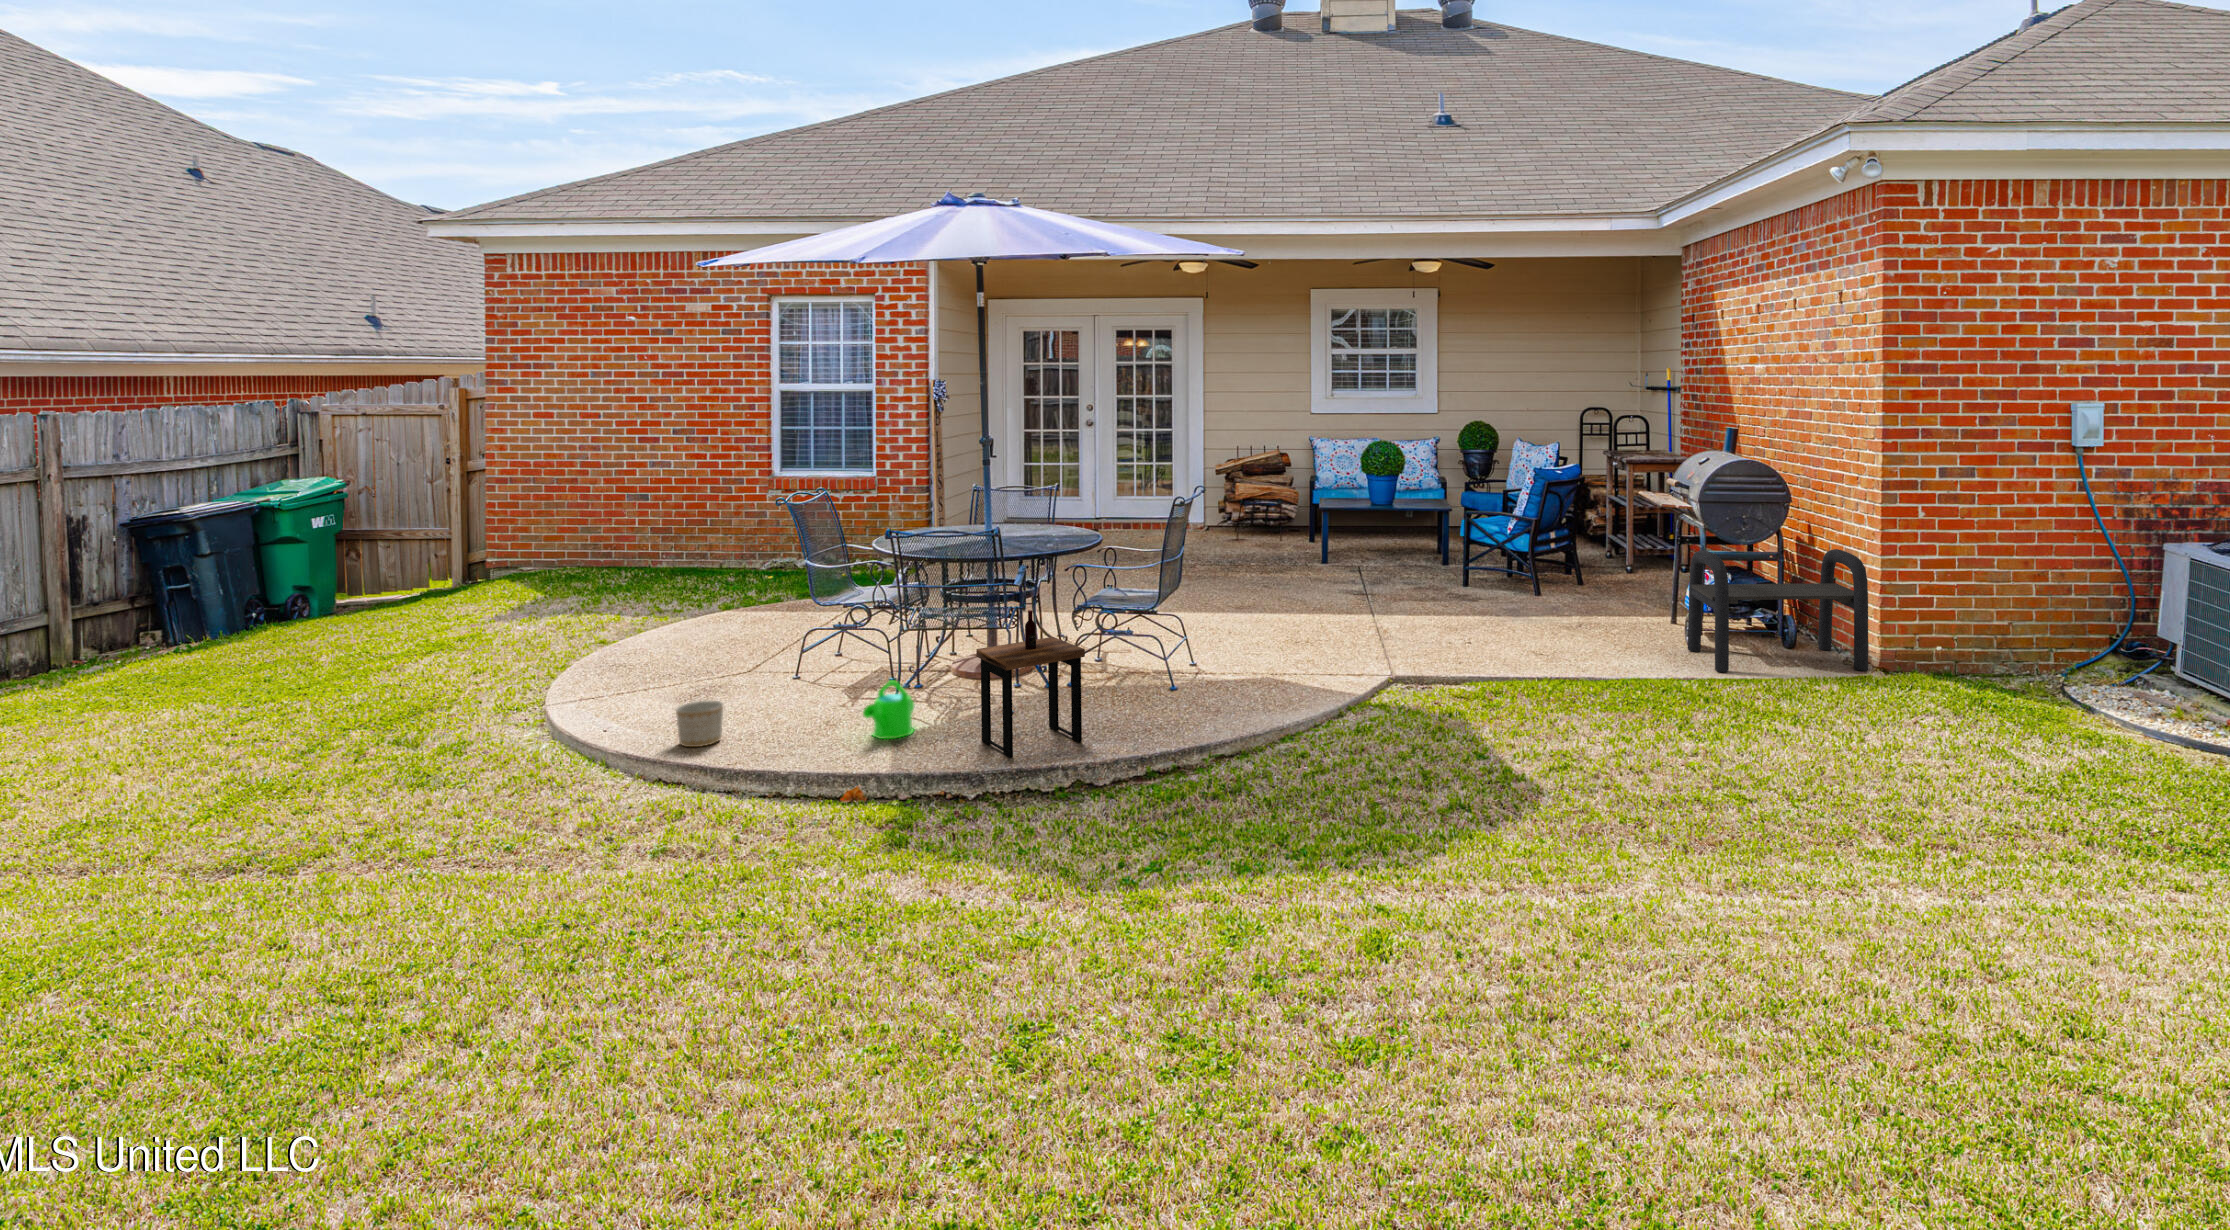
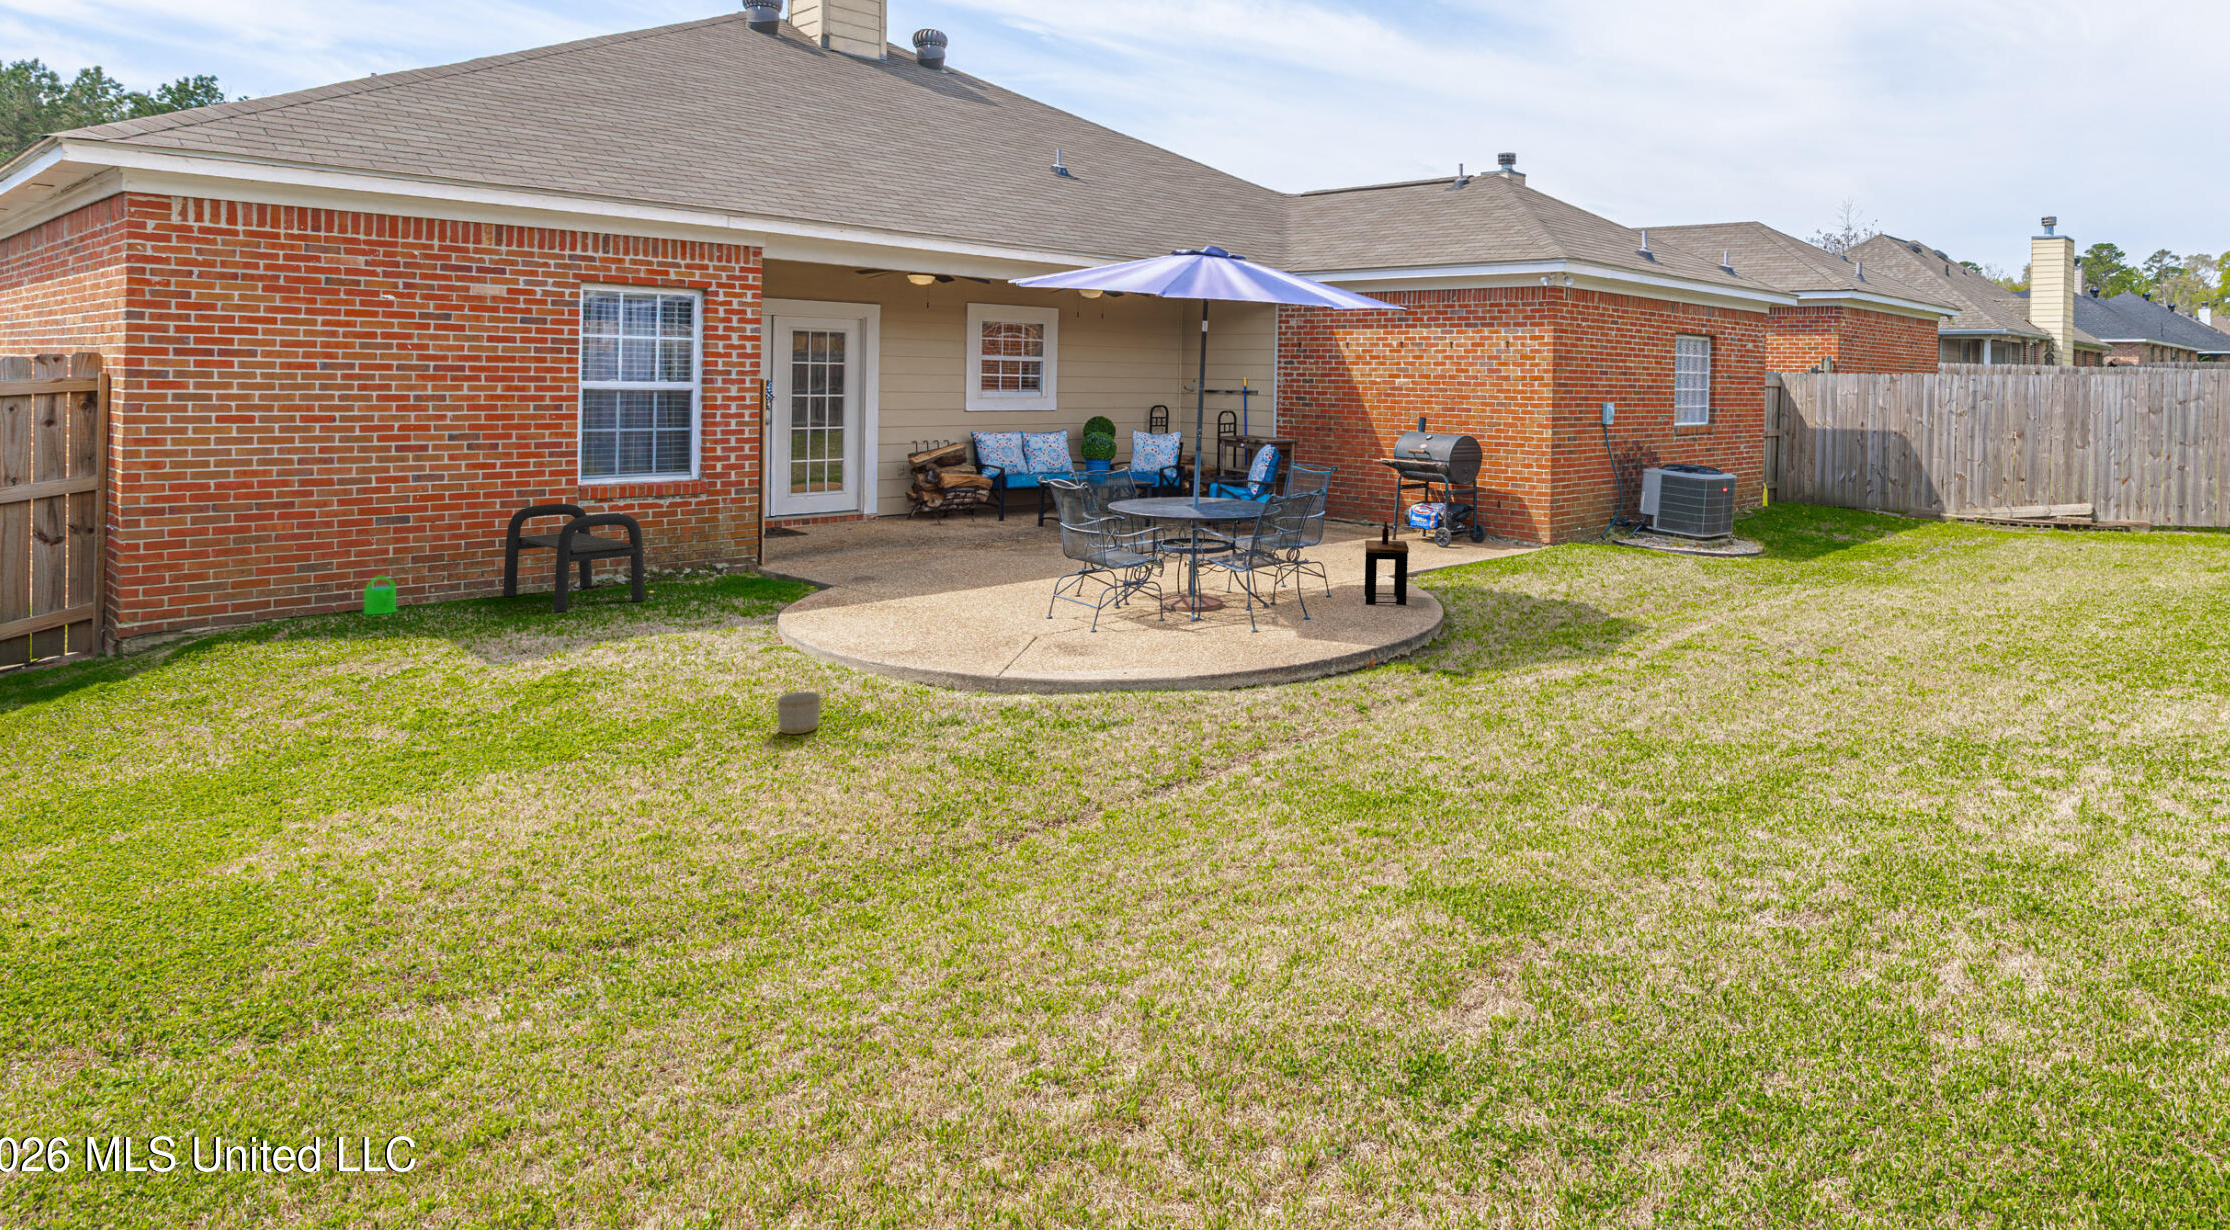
bench: present [1688,549,1868,672] -> present [503,504,644,612]
watering can: present [863,680,915,739] -> present [364,576,397,615]
planter: present [676,701,723,747] -> present [777,692,821,734]

